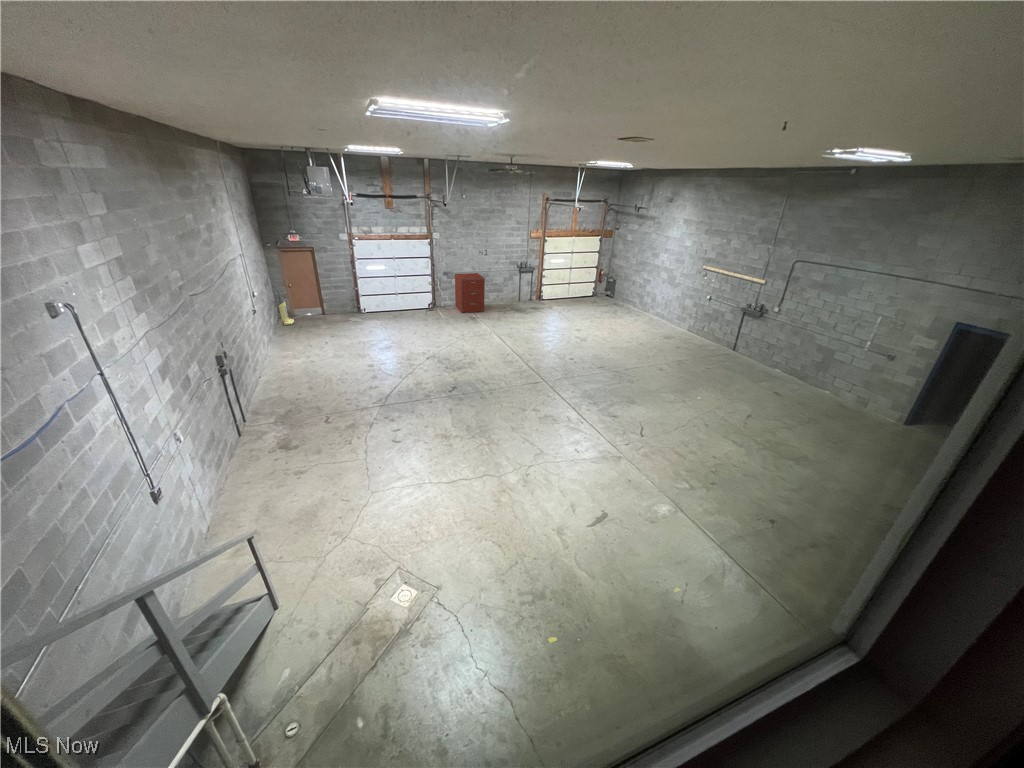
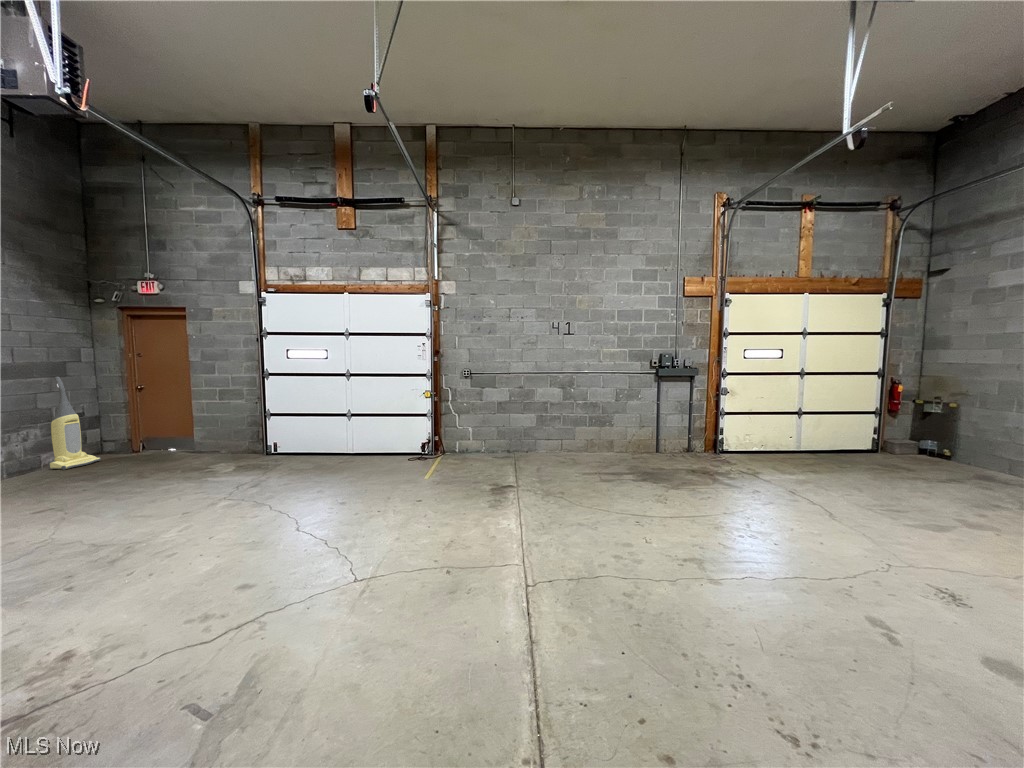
filing cabinet: present [455,273,485,313] -> none [484,374,551,470]

